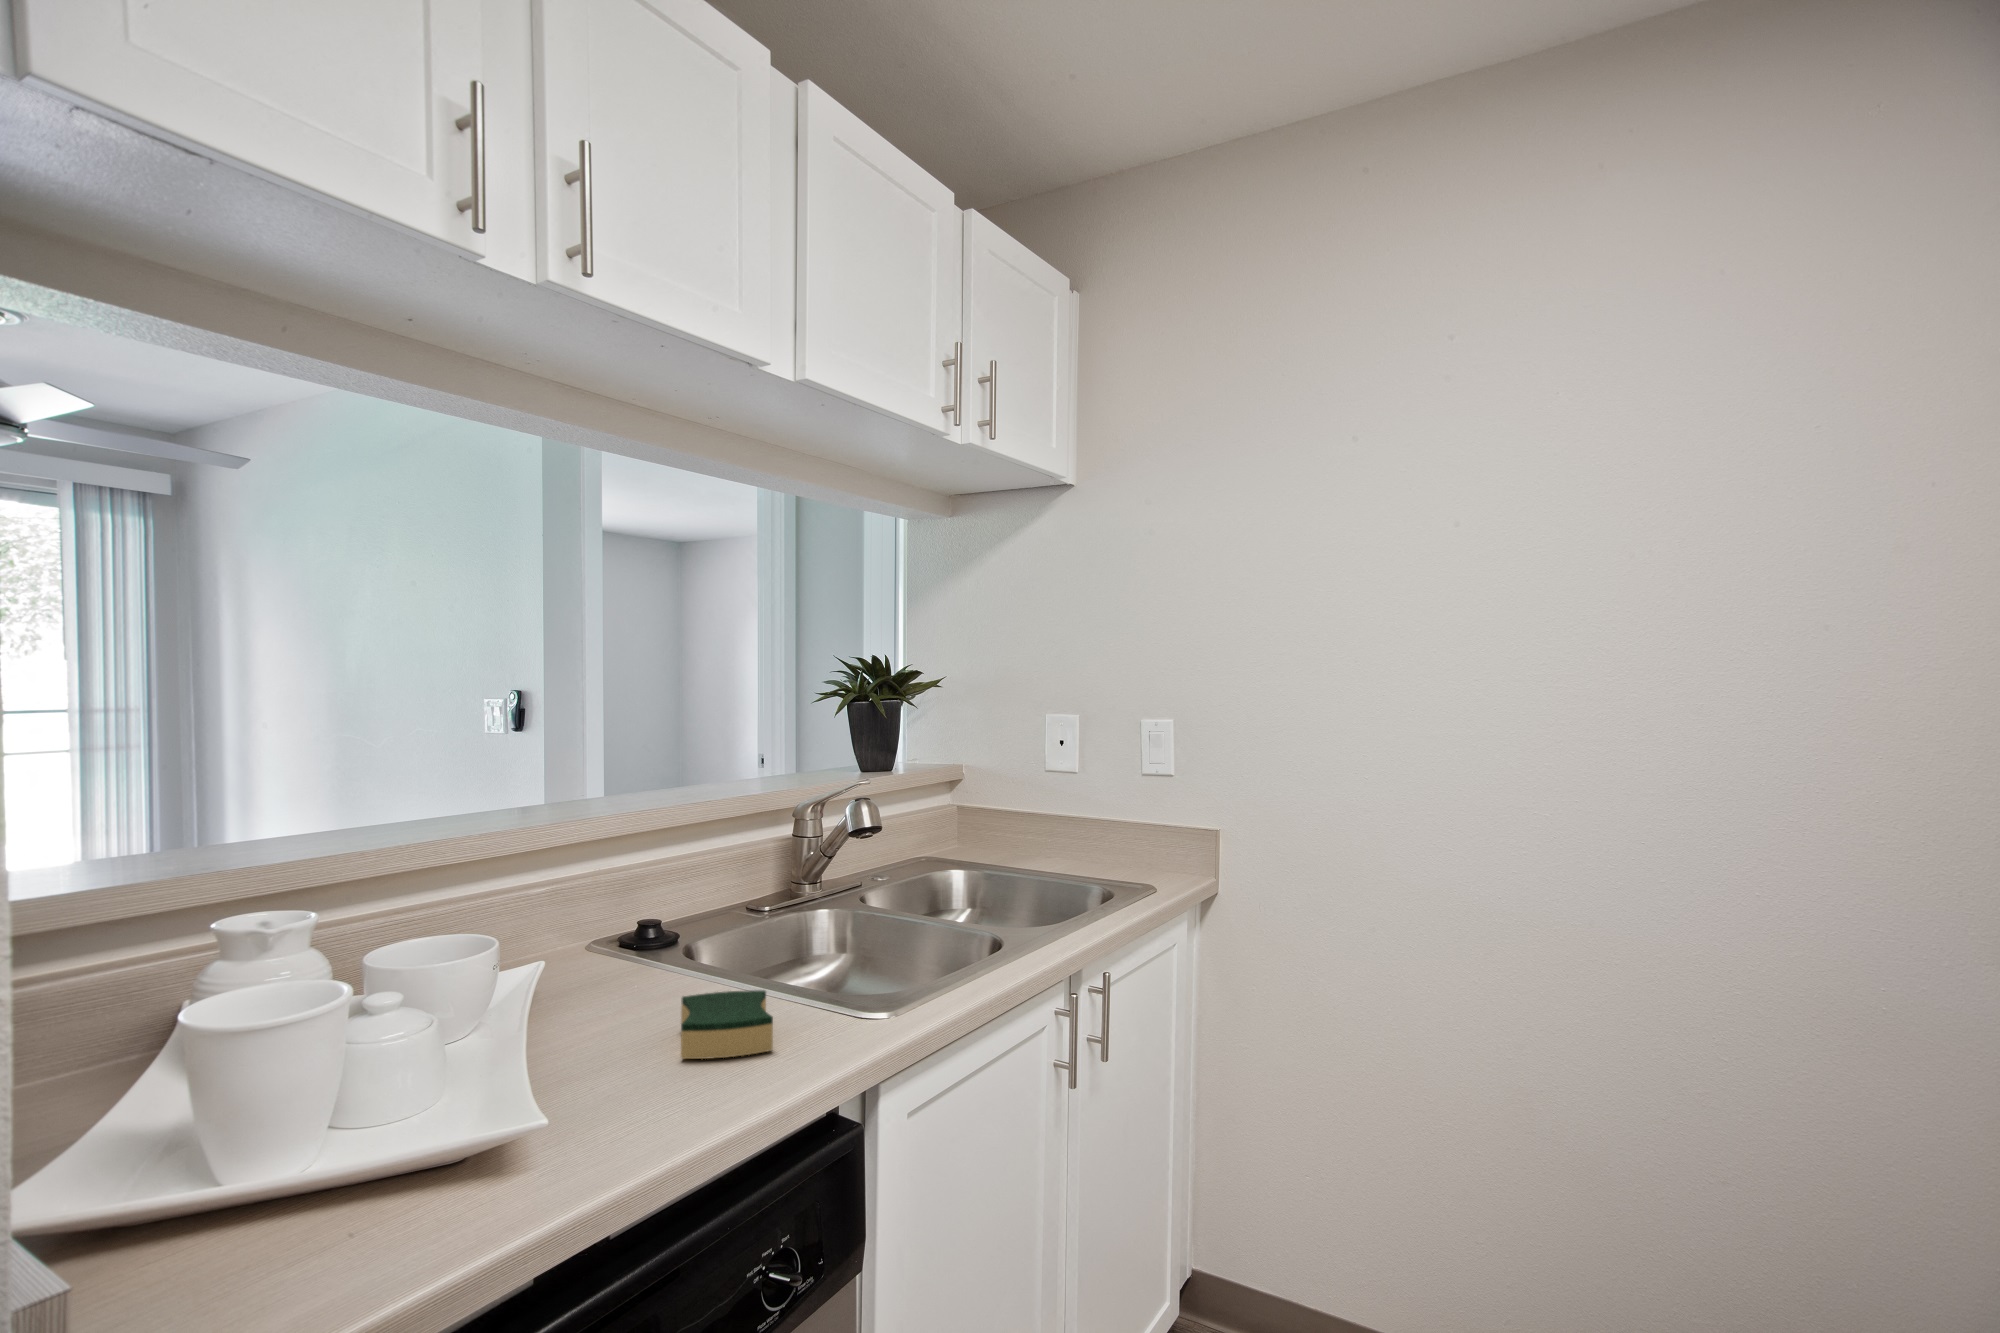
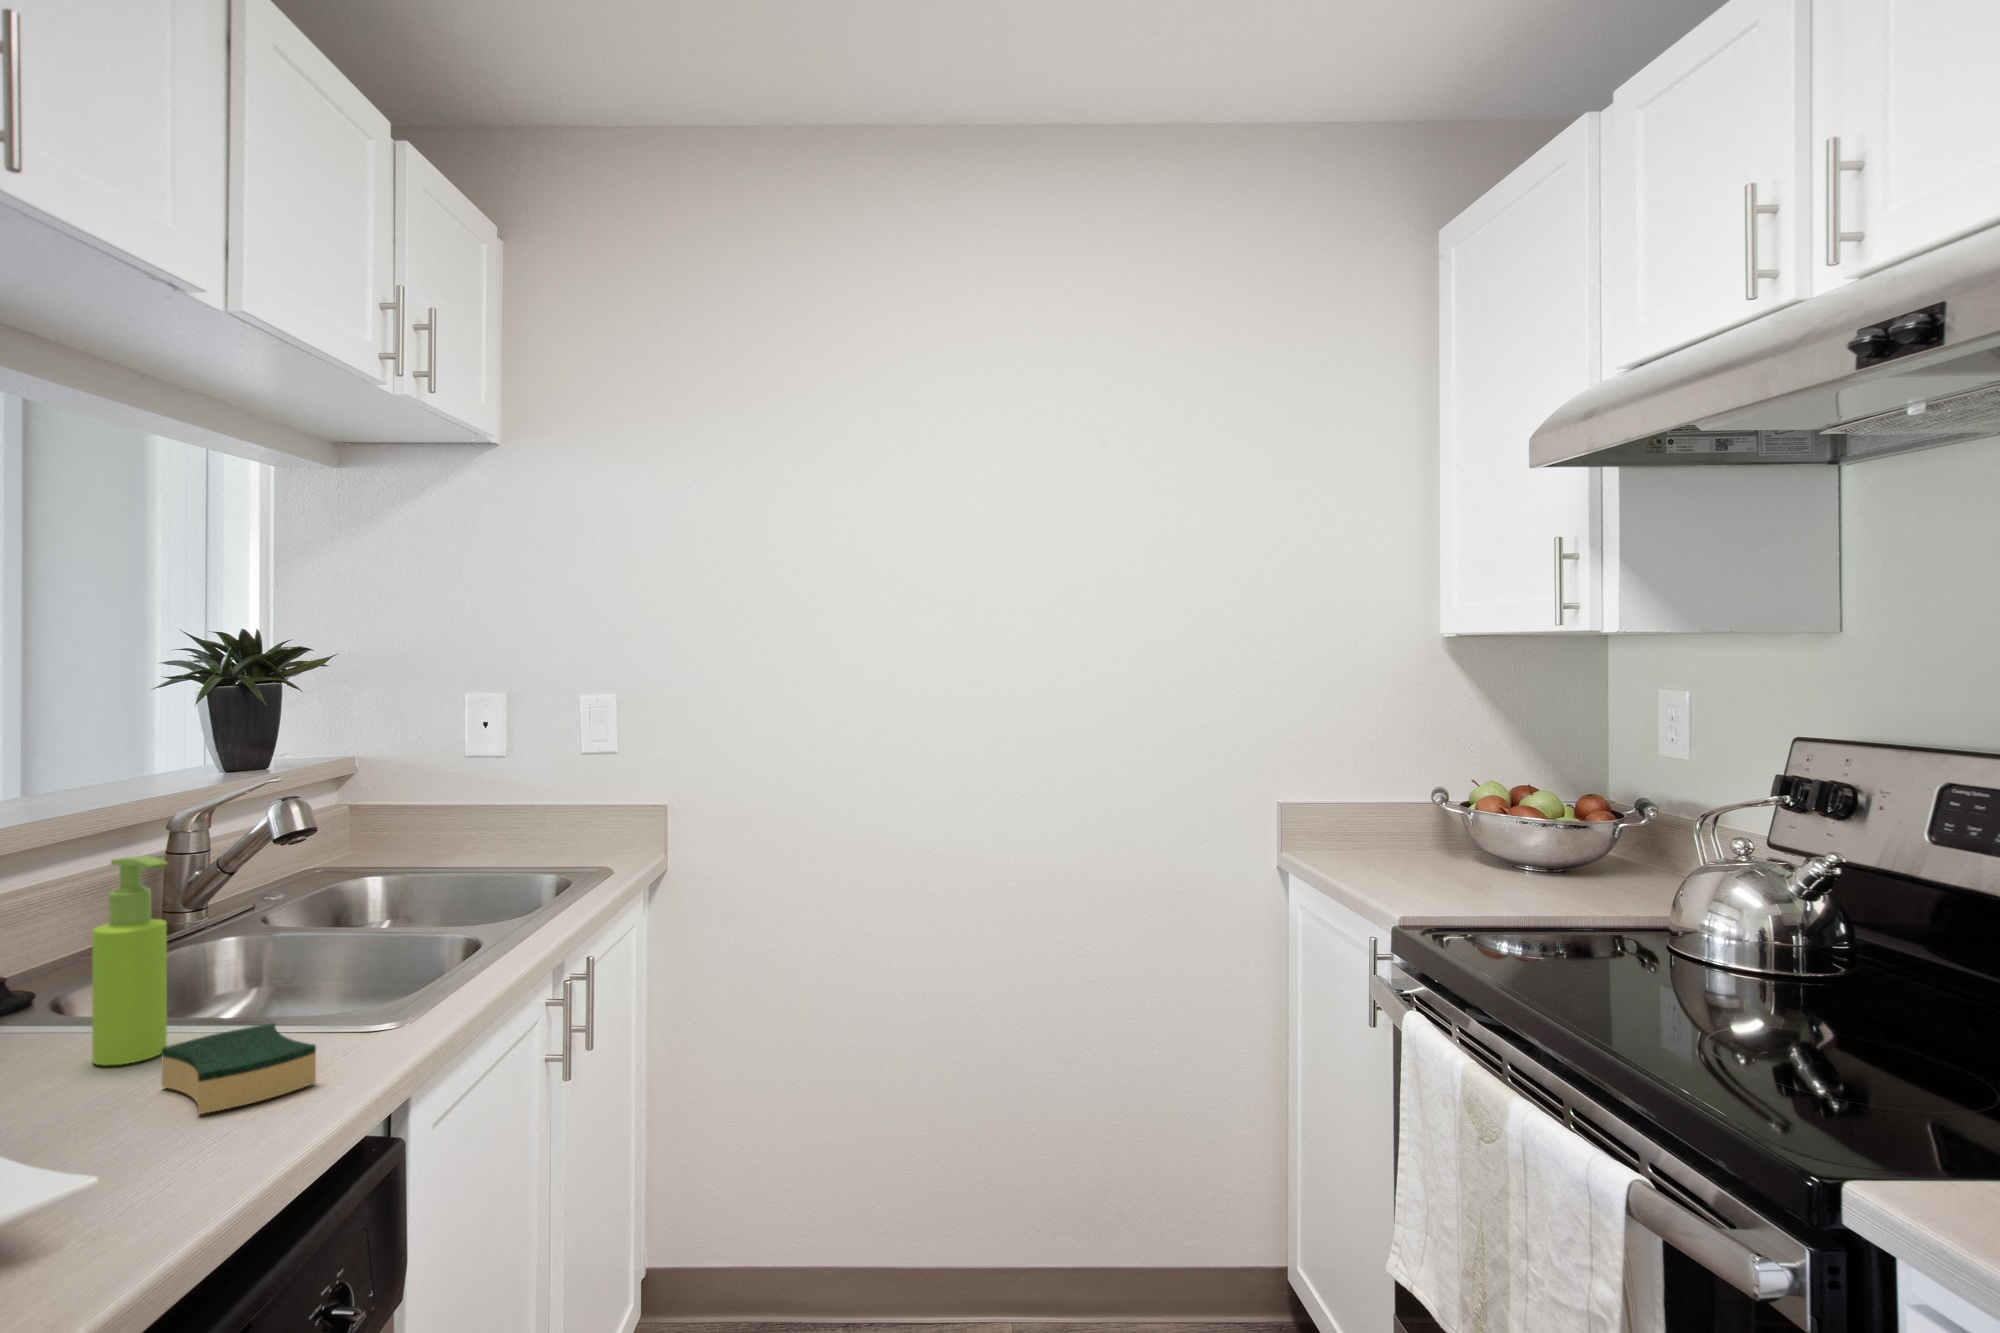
soap dispenser: none [663,836,713,1004] -> present [92,856,167,1065]

